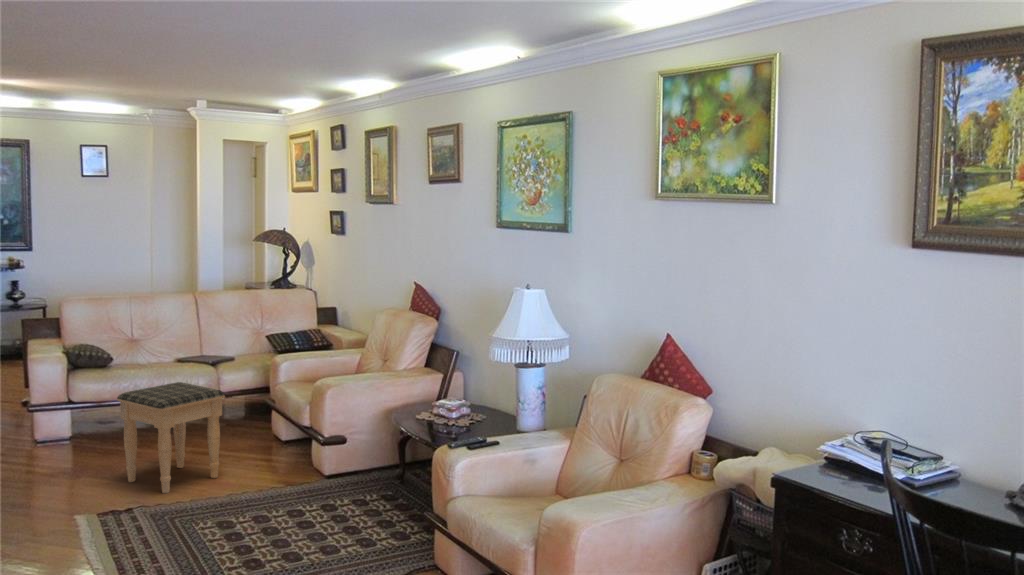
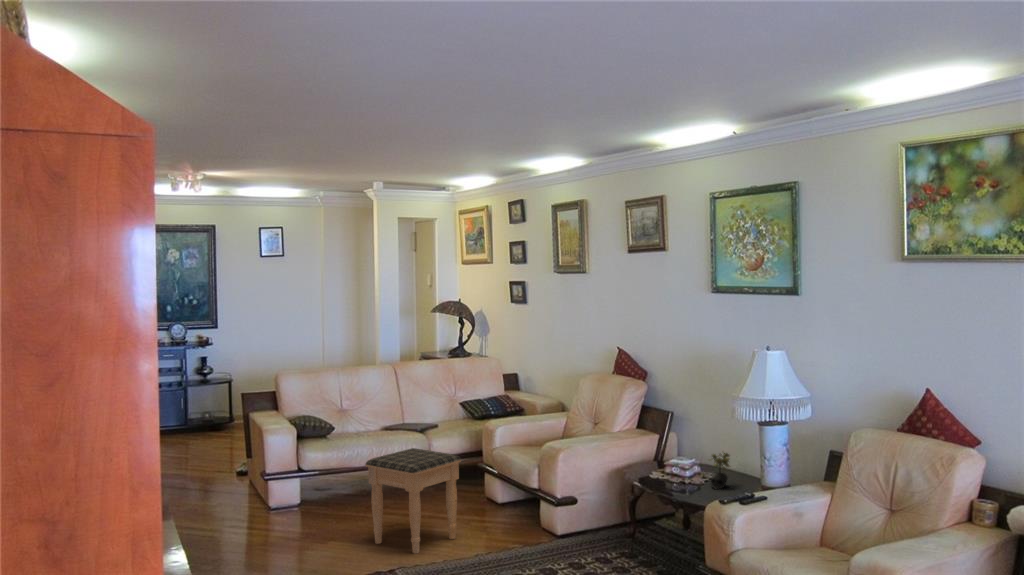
succulent plant: none [465,392,489,432] -> present [711,453,729,489]

